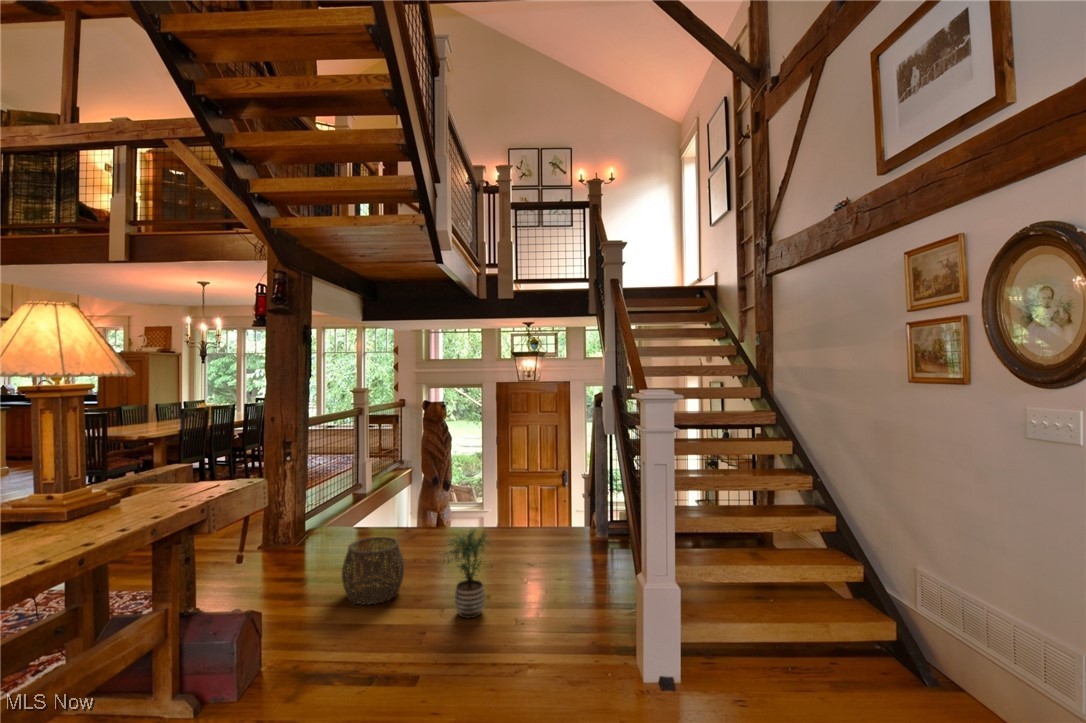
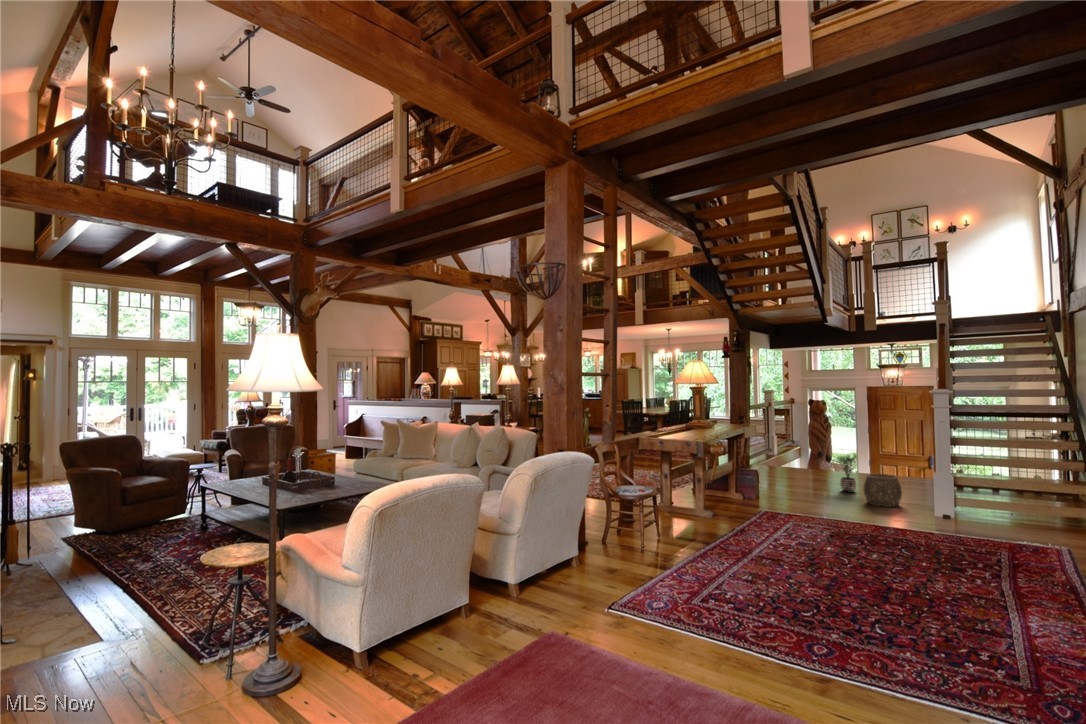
woven basket: present [342,537,405,605] -> present [863,474,902,507]

